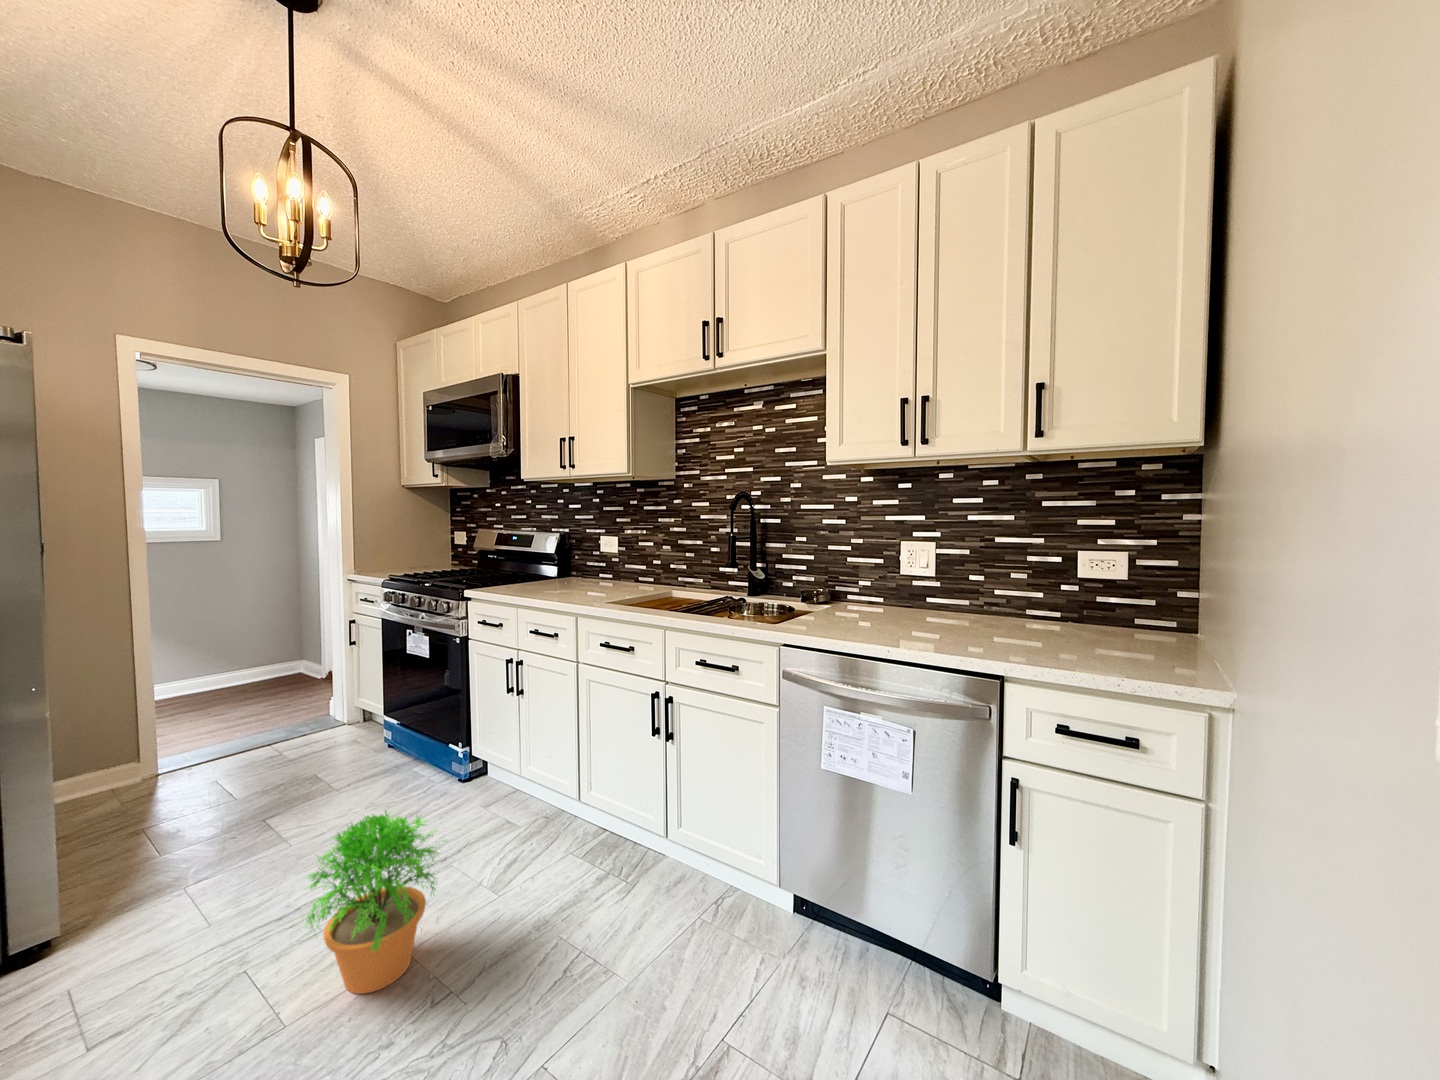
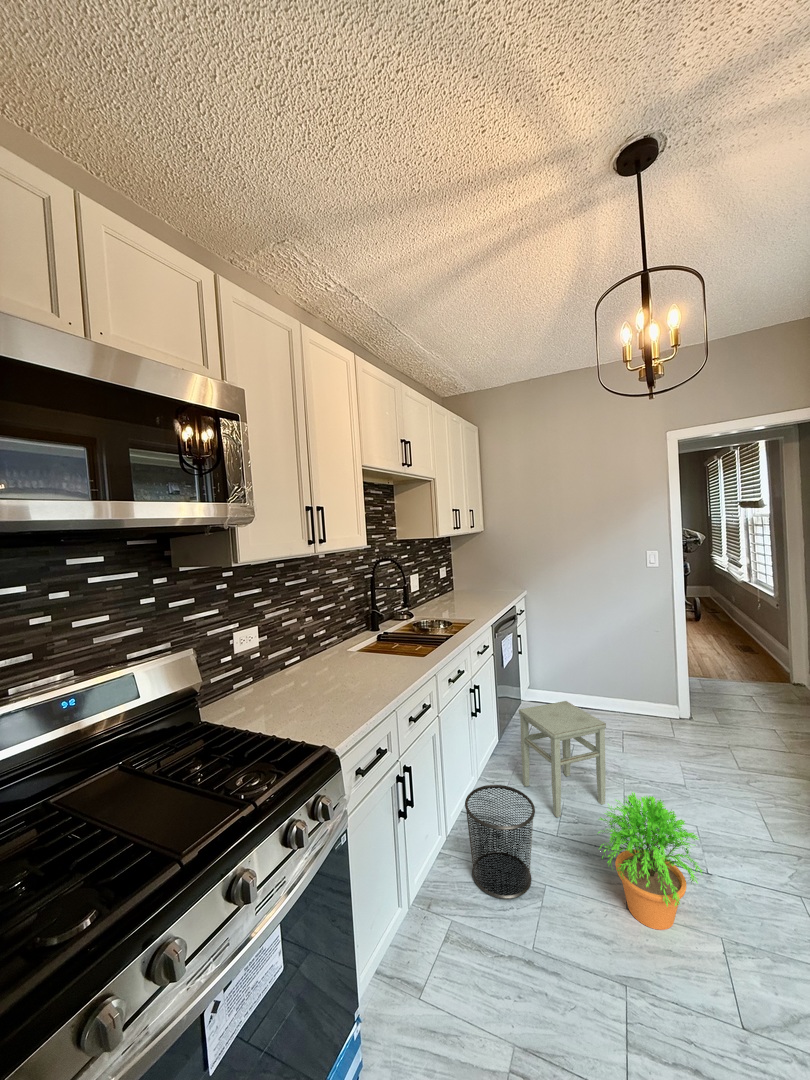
waste bin: none [494,758,580,882] -> present [465,785,535,899]
stool: none [576,789,717,1046] -> present [519,701,606,817]

